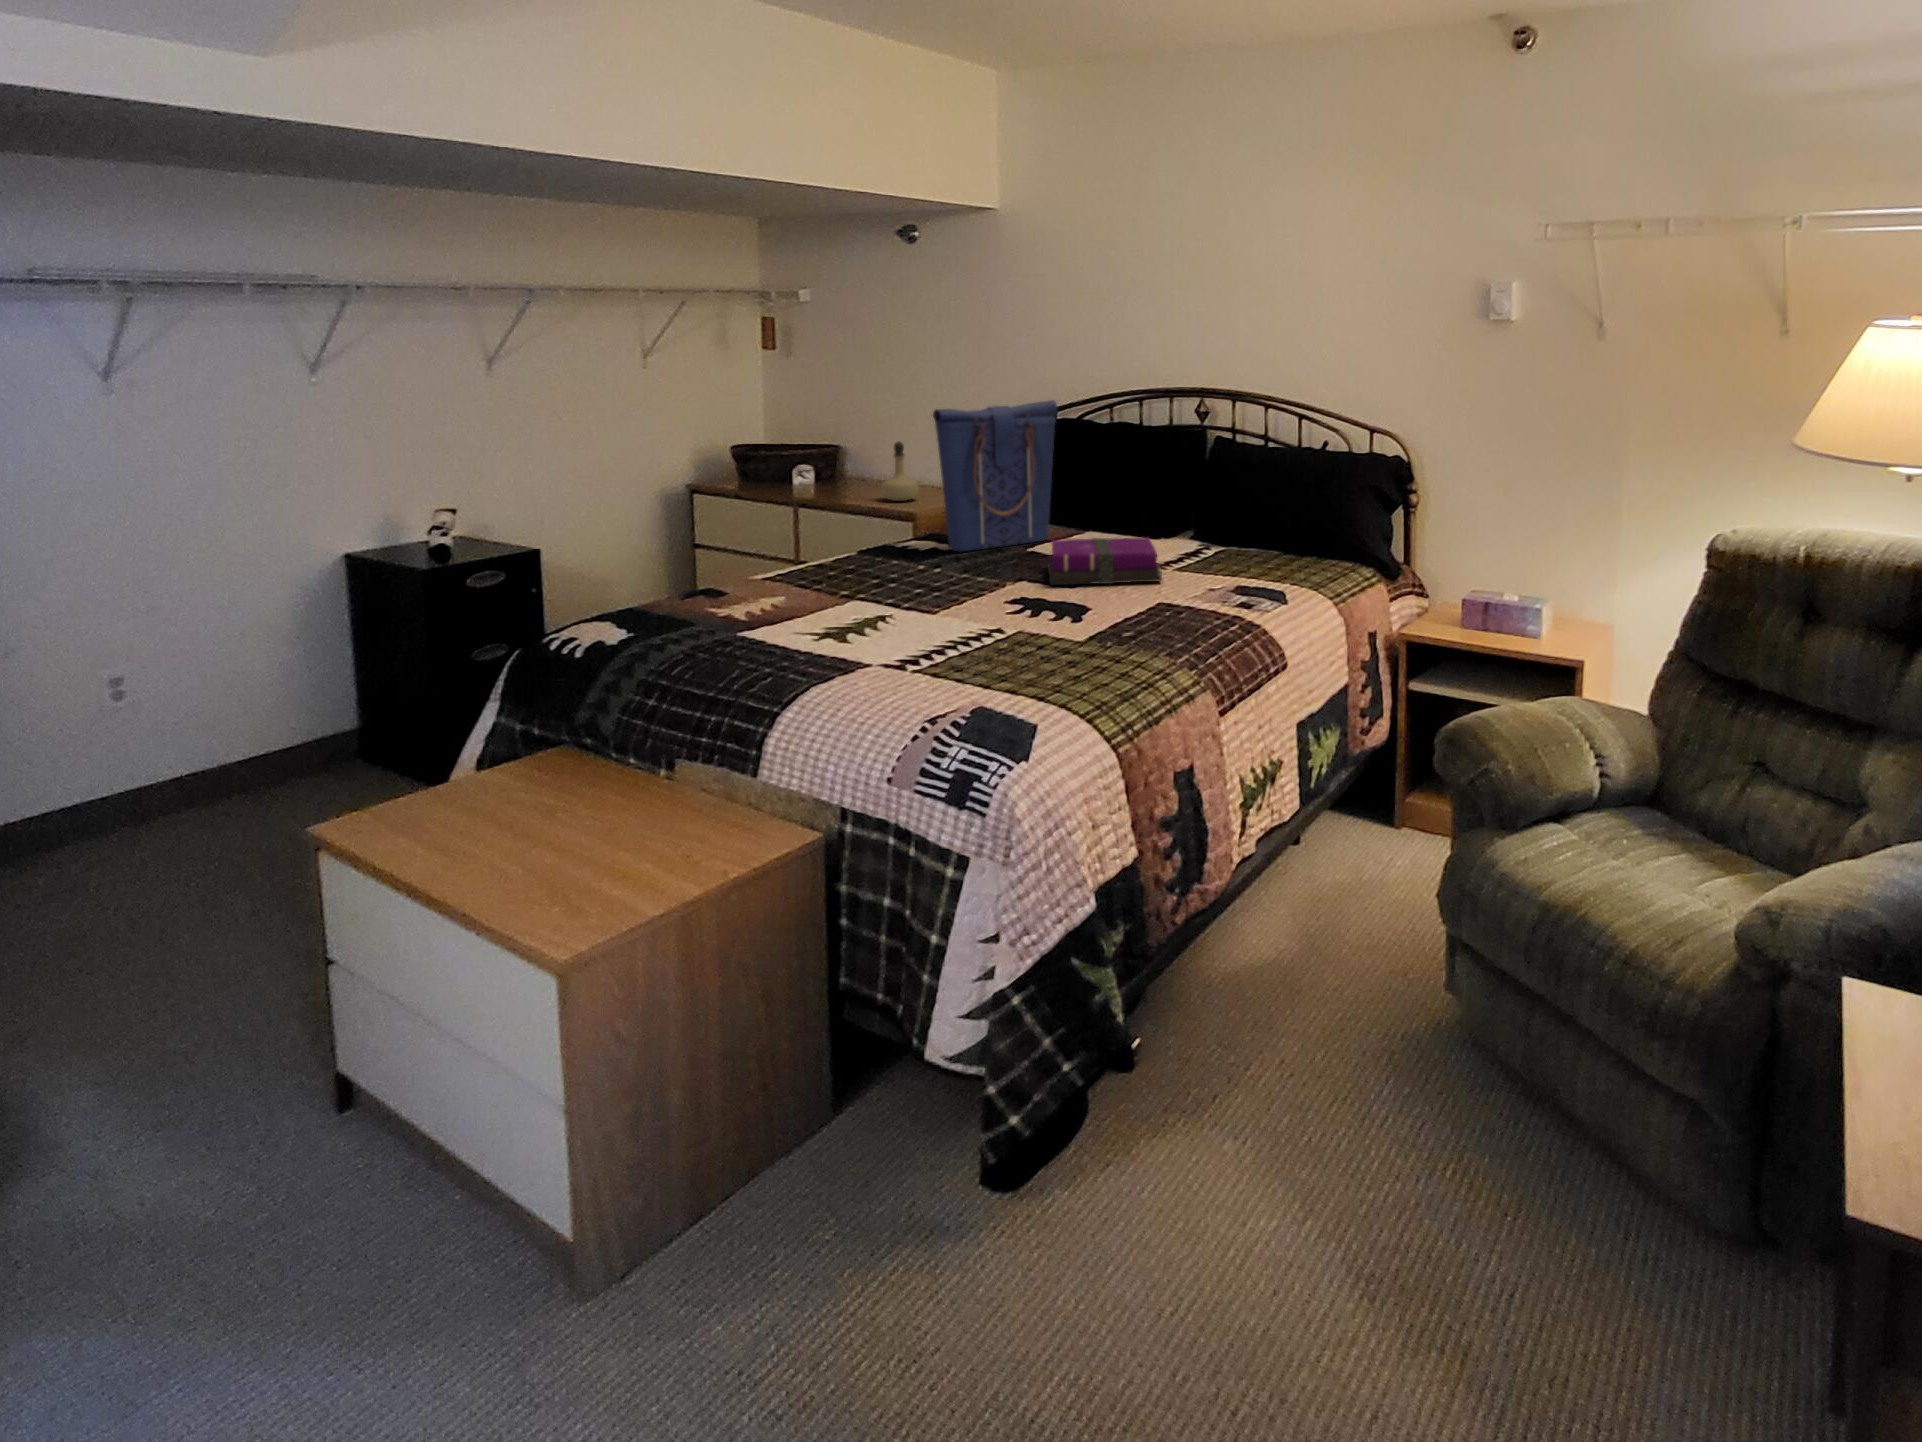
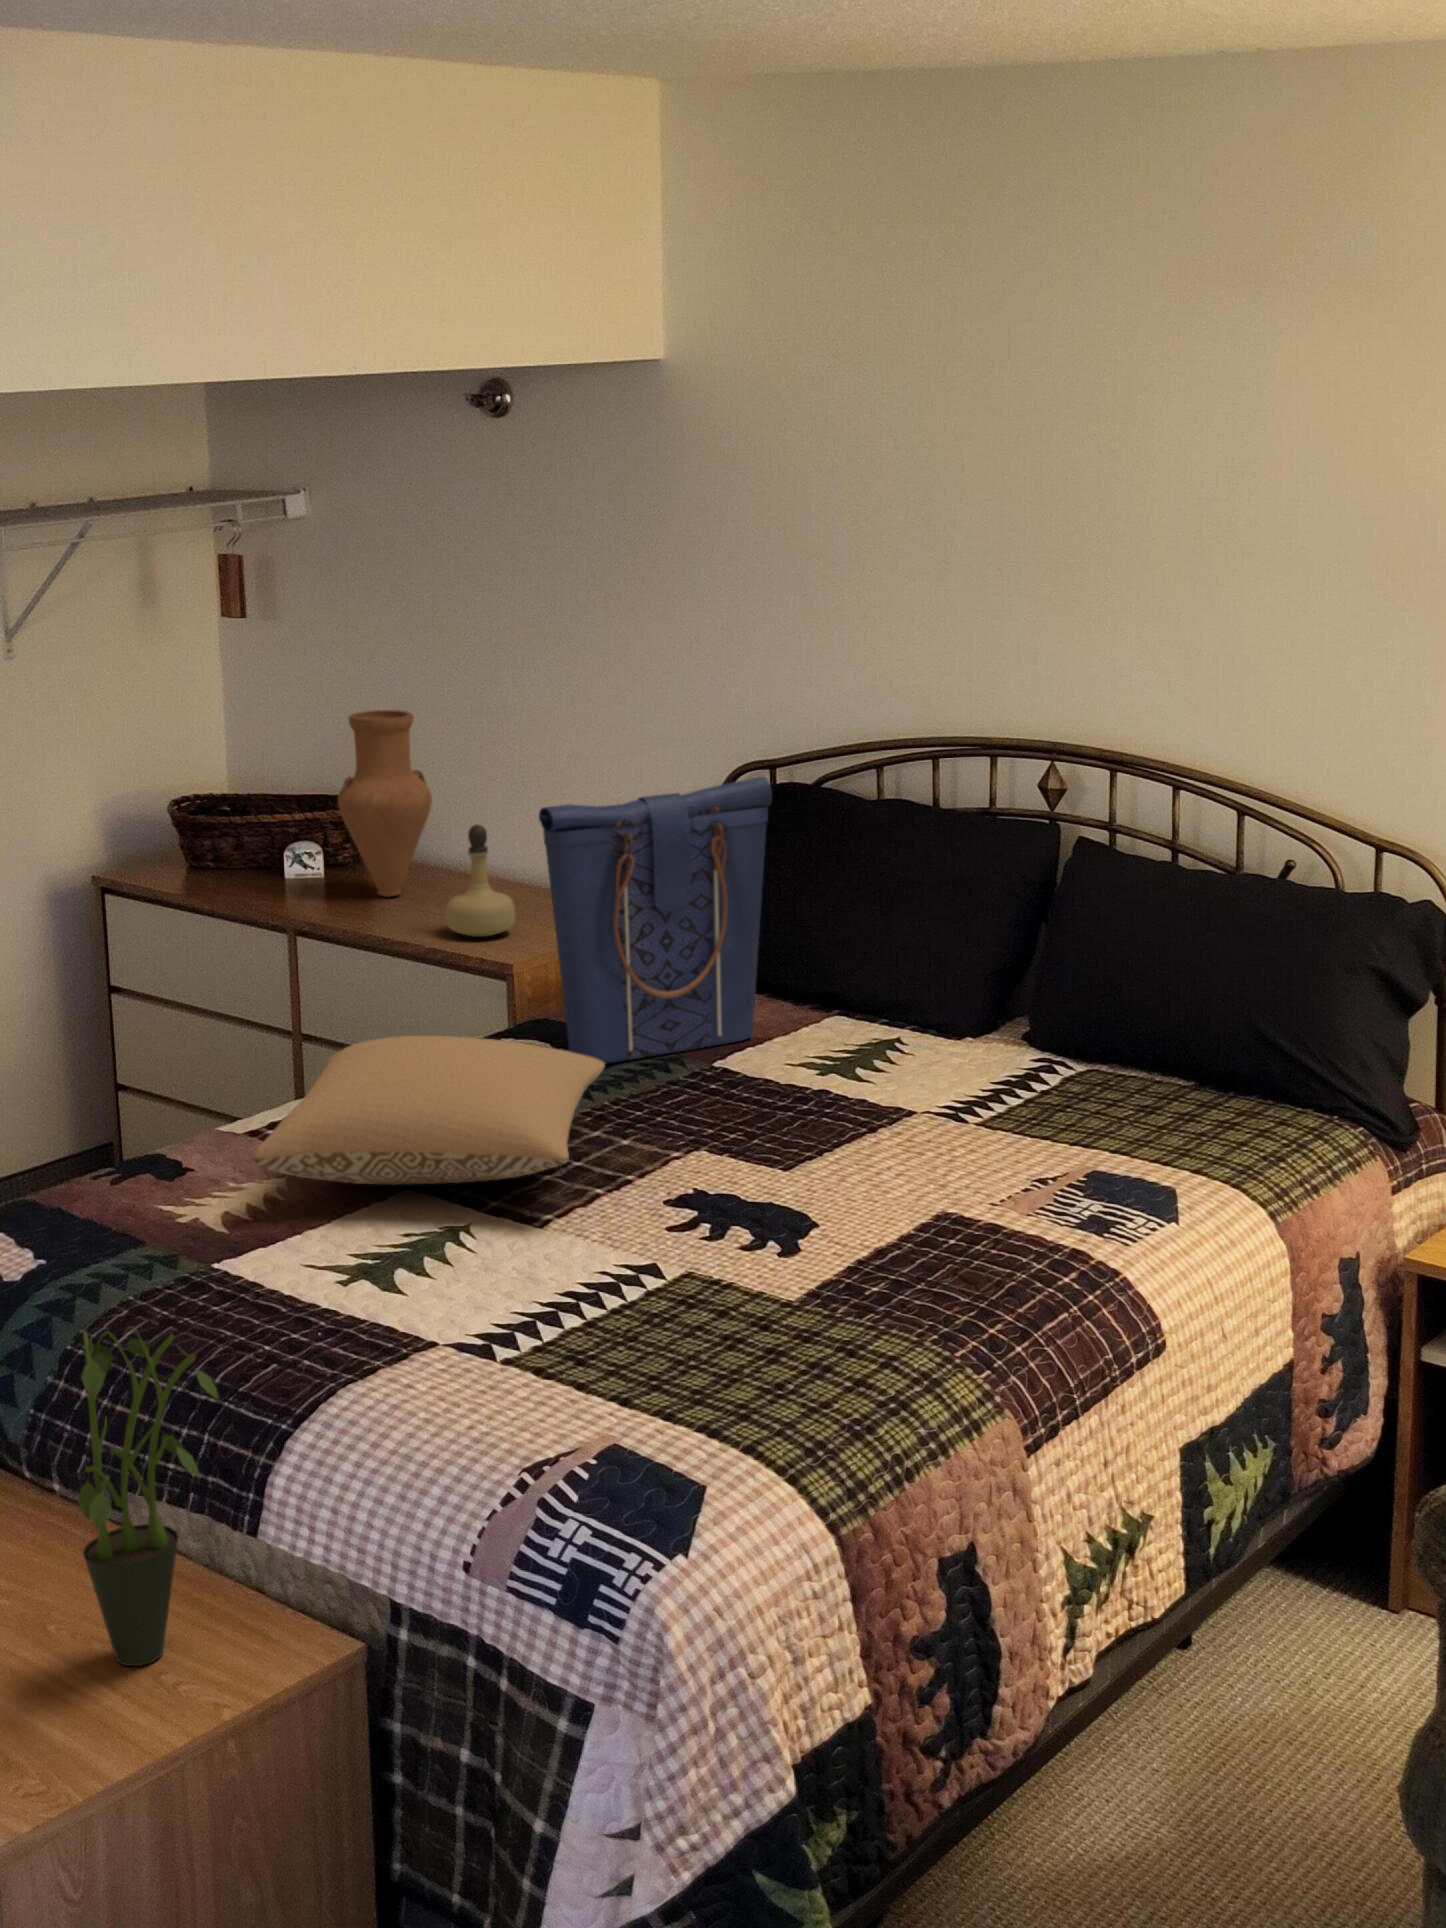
vase: none [823,390,874,488] -> present [338,710,432,897]
pillow: none [766,521,969,598] -> present [254,1036,605,1185]
notebook: present [1048,538,1162,585] -> none [747,1061,953,1160]
potted plant: none [640,630,733,854] -> present [78,1326,219,1666]

